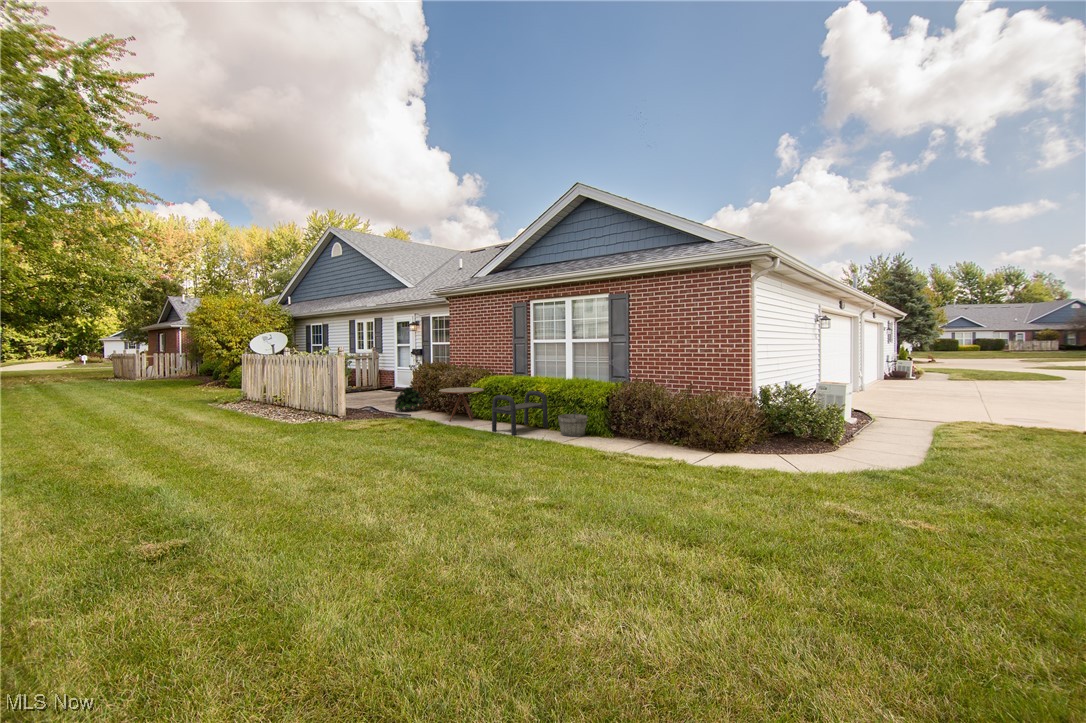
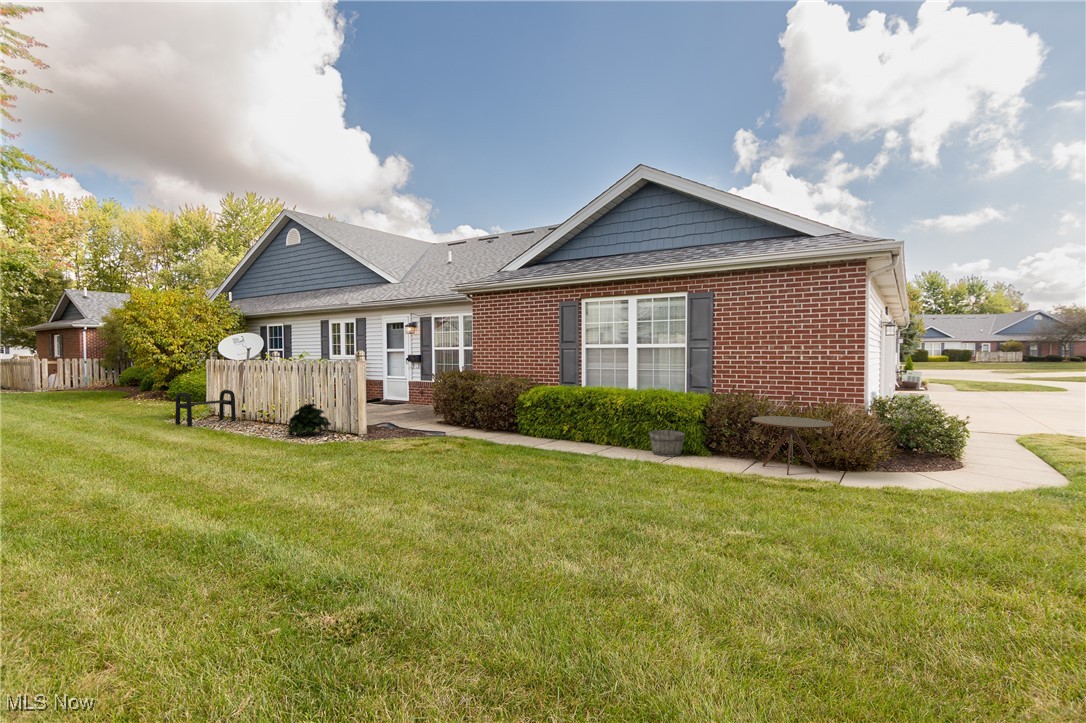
potted plant: present [395,387,426,411] -> present [288,404,331,436]
round table: present [439,387,484,422] -> present [752,416,833,475]
bench: present [492,391,548,435] -> present [175,390,236,426]

